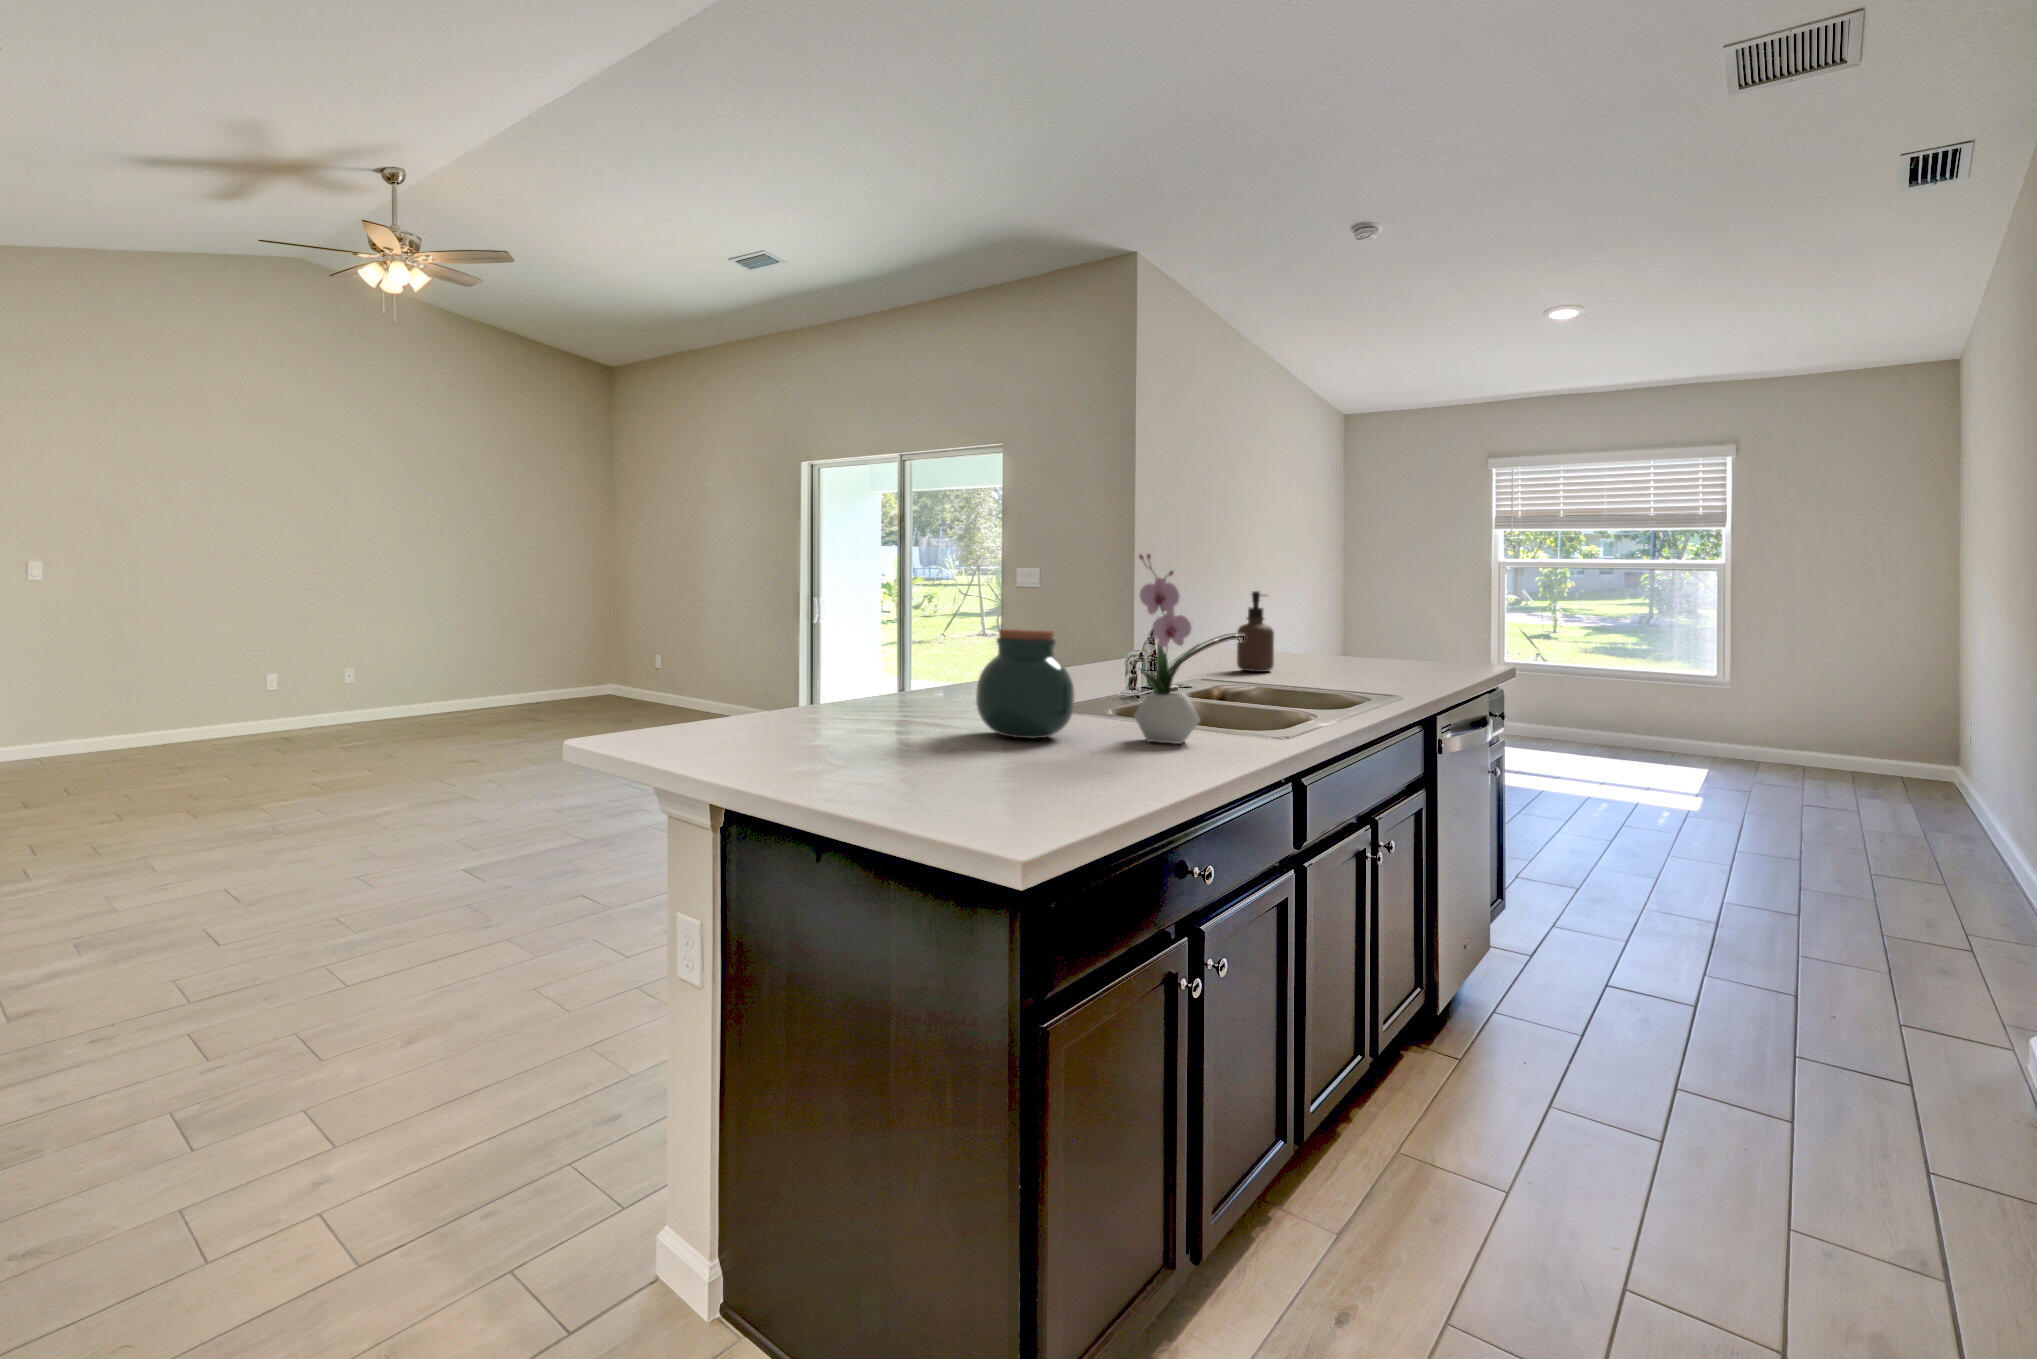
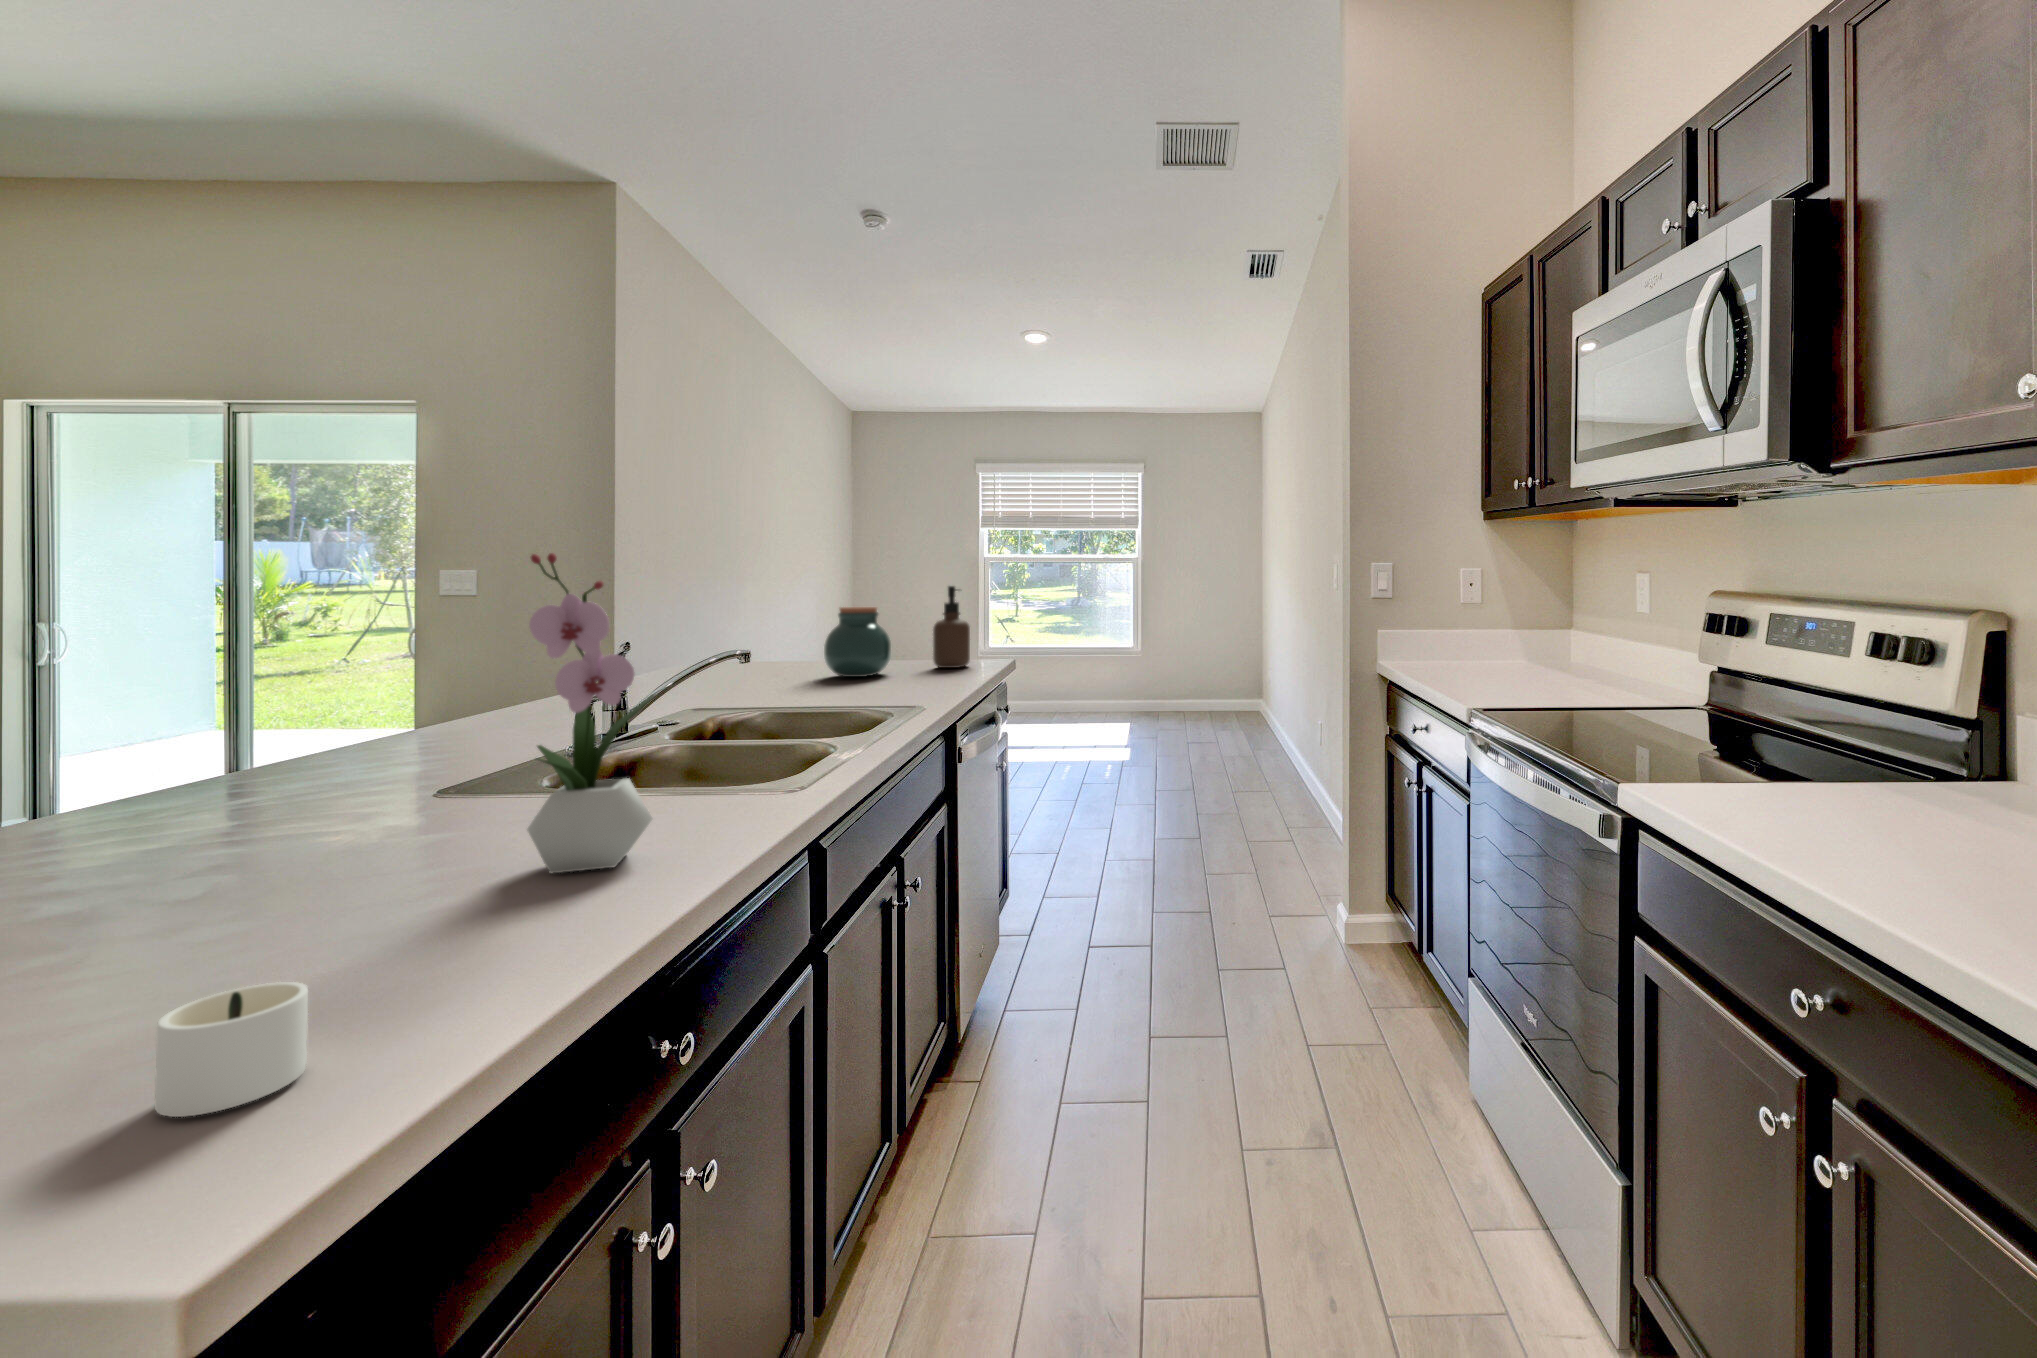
soap dispenser: present [1237,591,1274,672] -> present [933,586,970,668]
jar: present [976,629,1075,738] -> present [824,607,891,677]
candle: none [1040,736,1102,779] -> present [155,982,308,1117]

